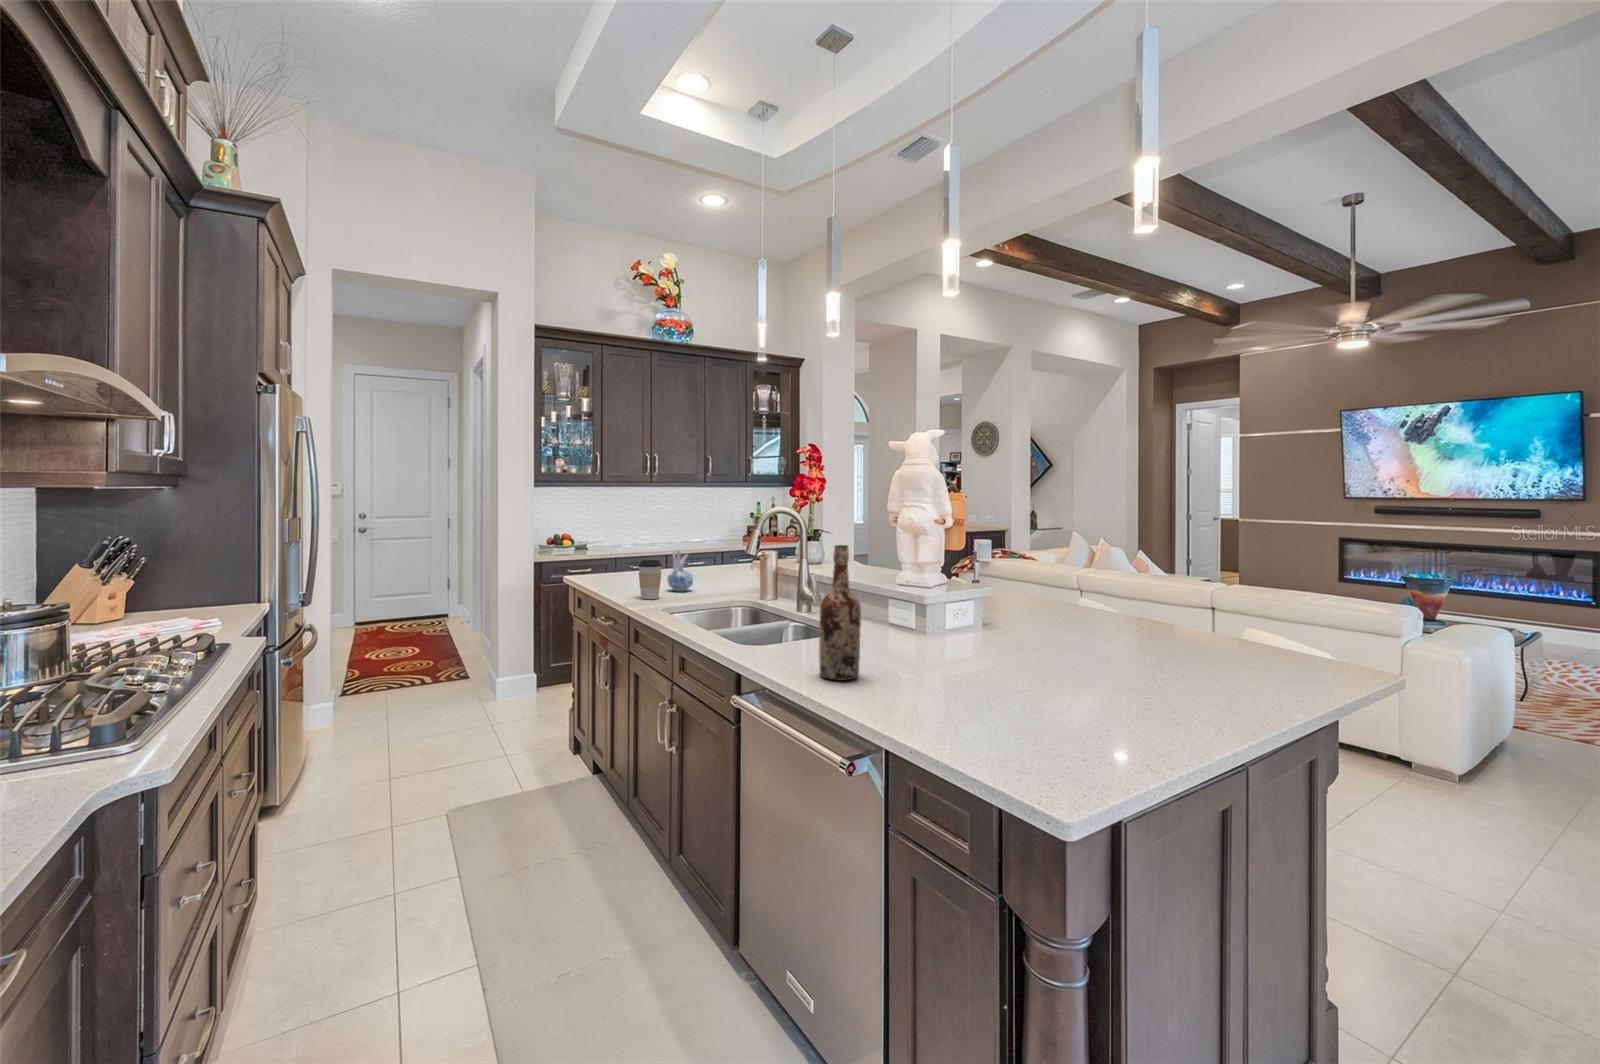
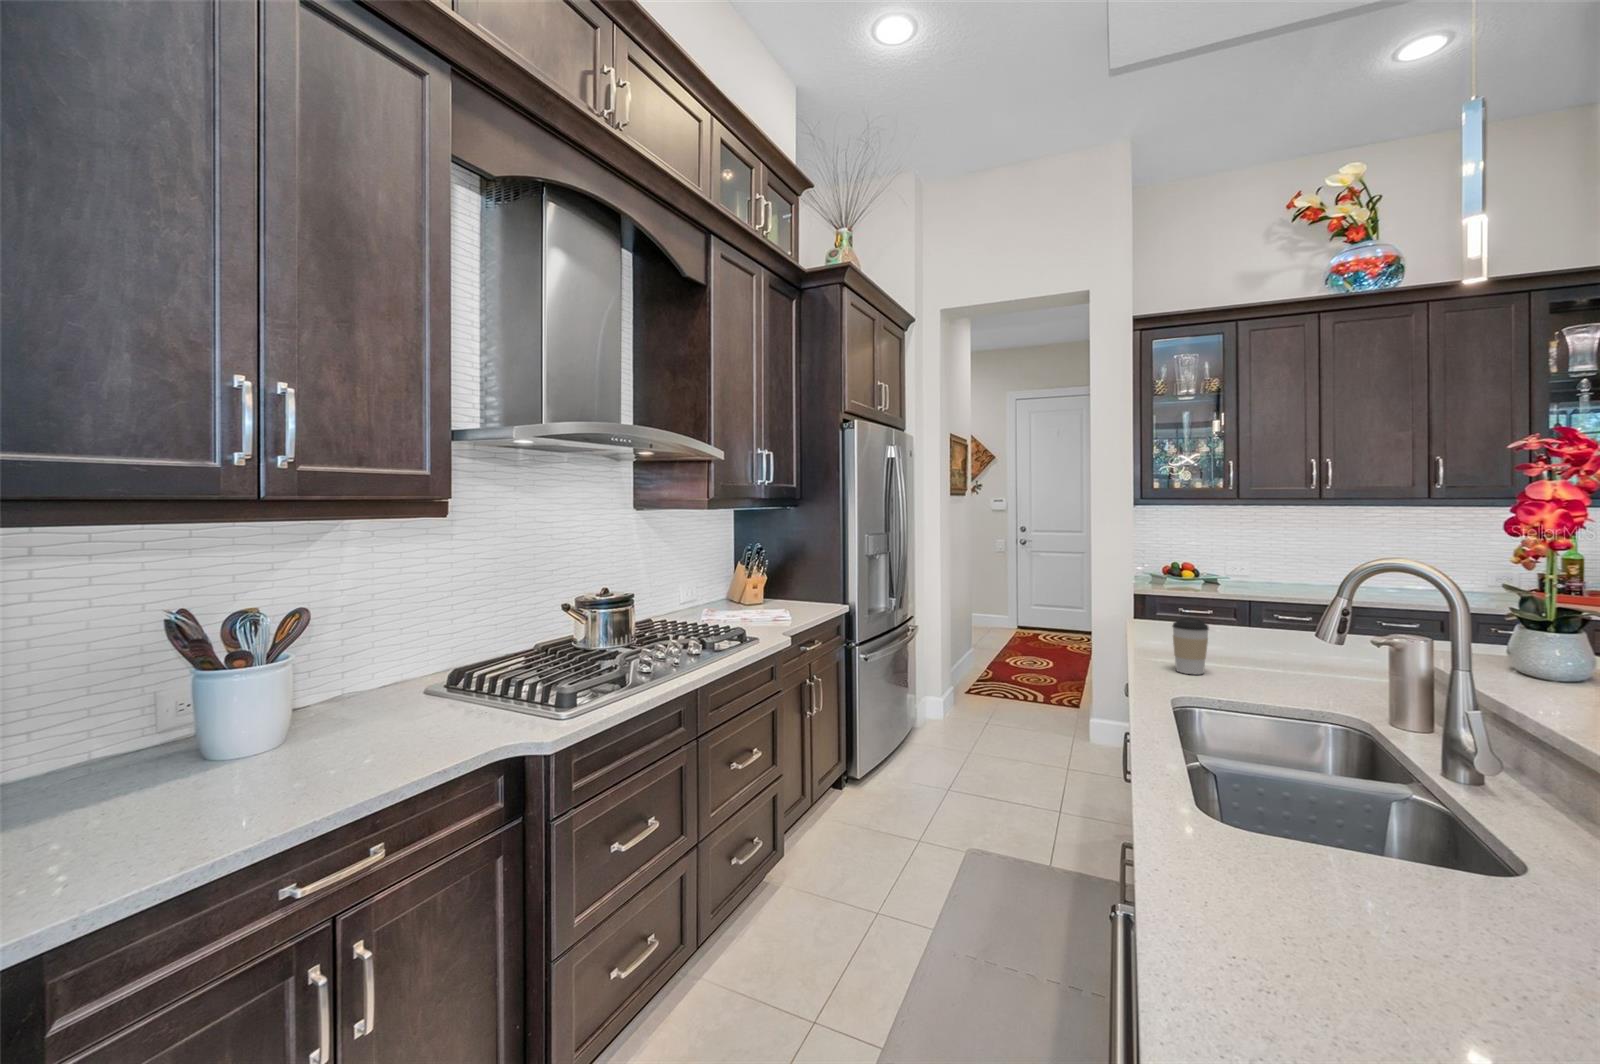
wine bottle: present [819,545,861,680] -> none [1281,676,1396,985]
ceramic pitcher: present [667,549,693,591] -> none [1236,605,1282,668]

